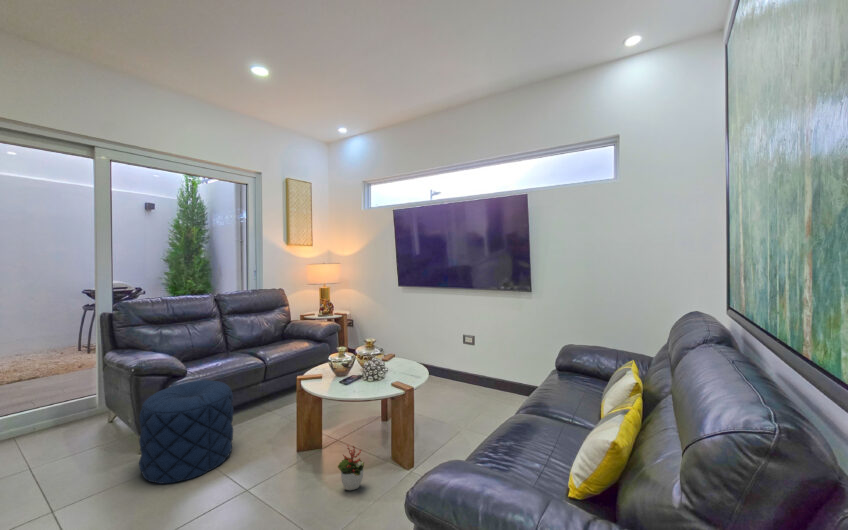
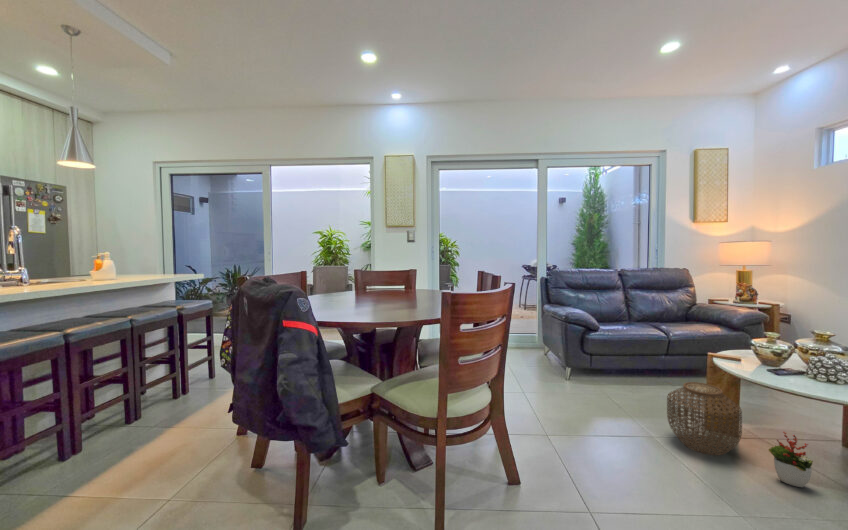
pouf: present [139,380,233,484] -> none [570,334,640,408]
woven basket: none [257,417,320,494] -> present [667,382,742,455]

